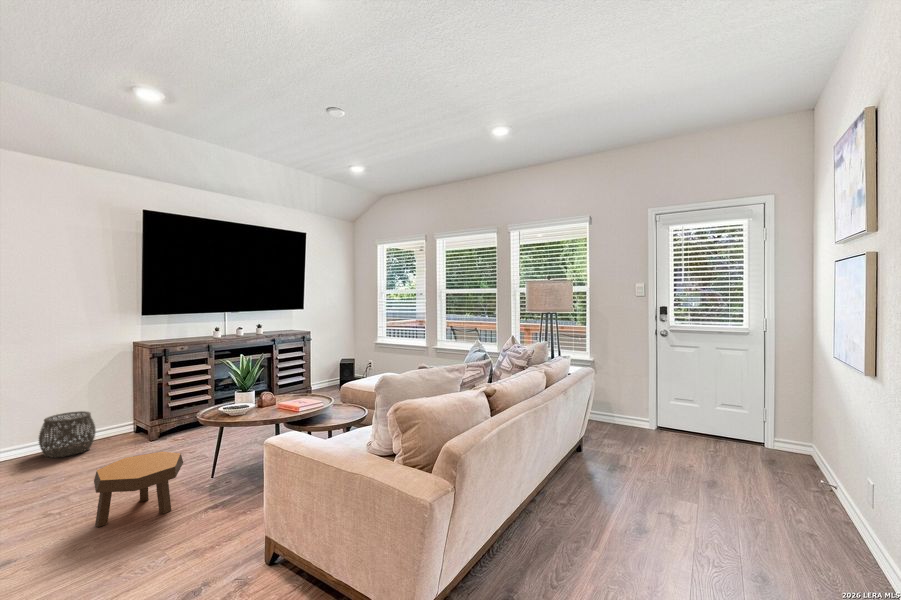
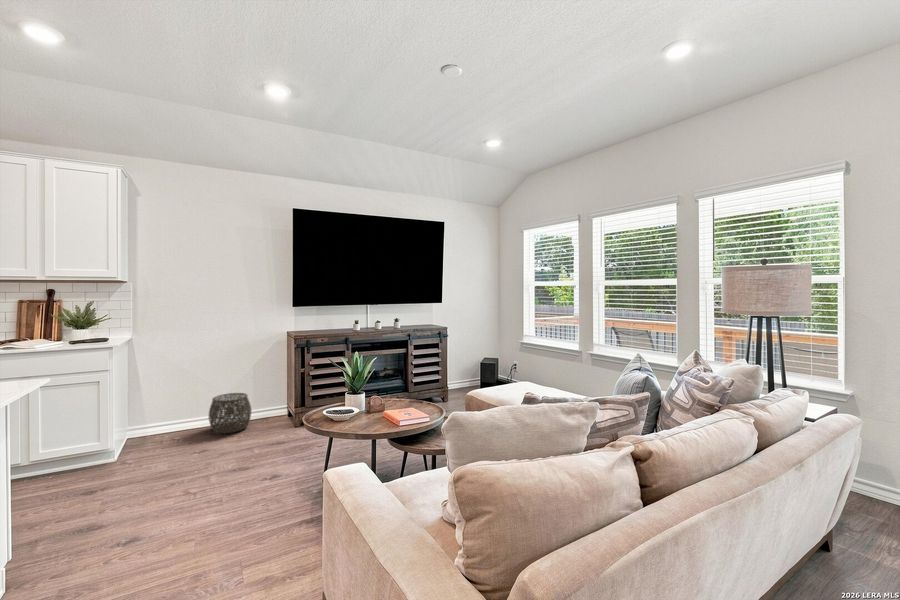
footstool: present [94,452,183,527] -> none [192,451,282,525]

